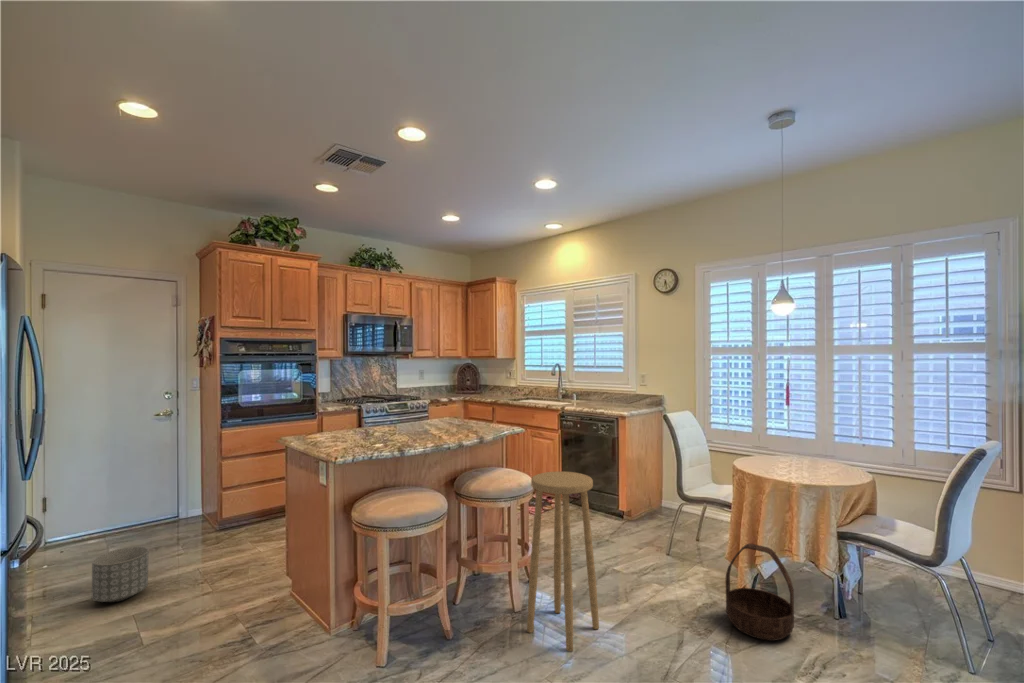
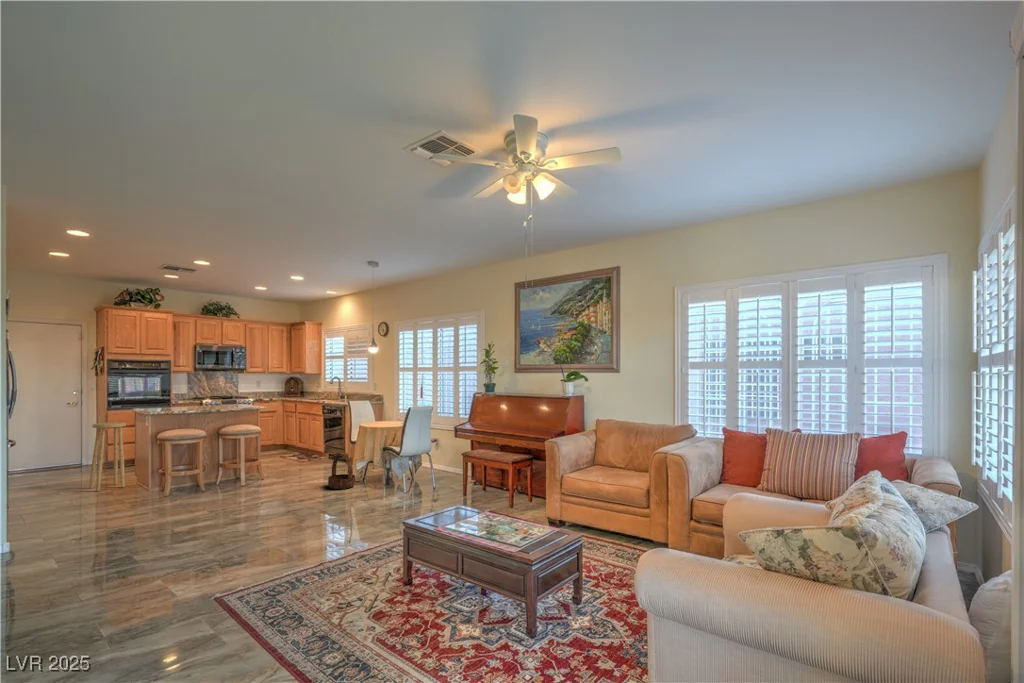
stool: present [527,471,599,651] -> present [89,422,126,491]
planter: present [92,547,148,602] -> none [32,464,62,488]

